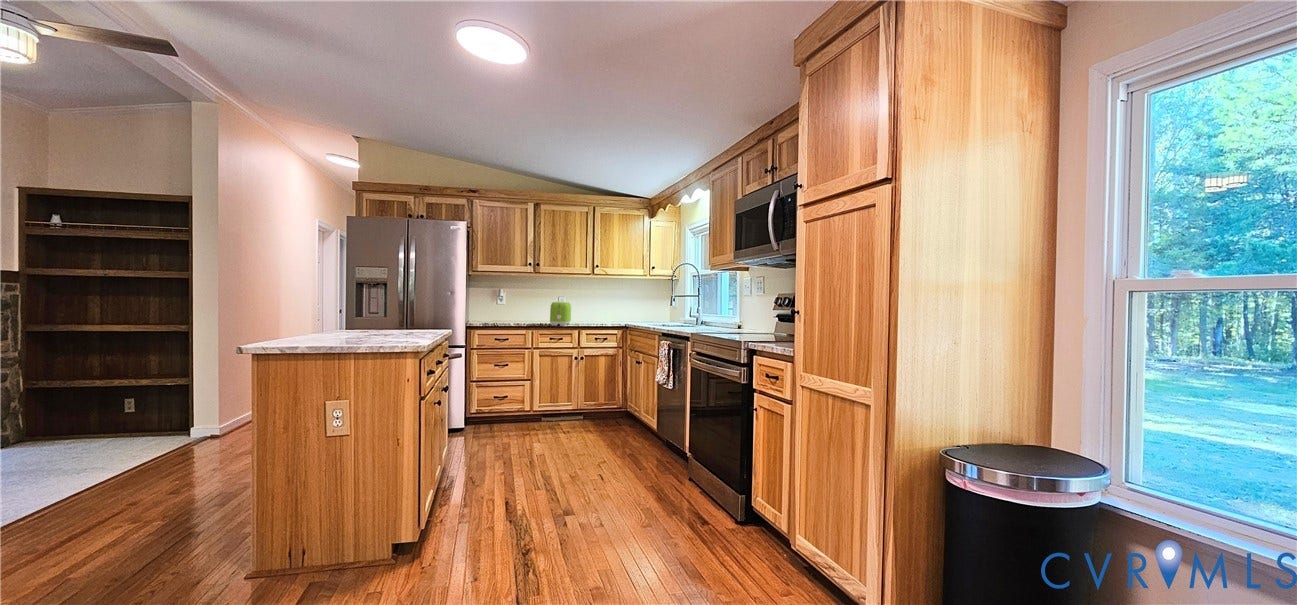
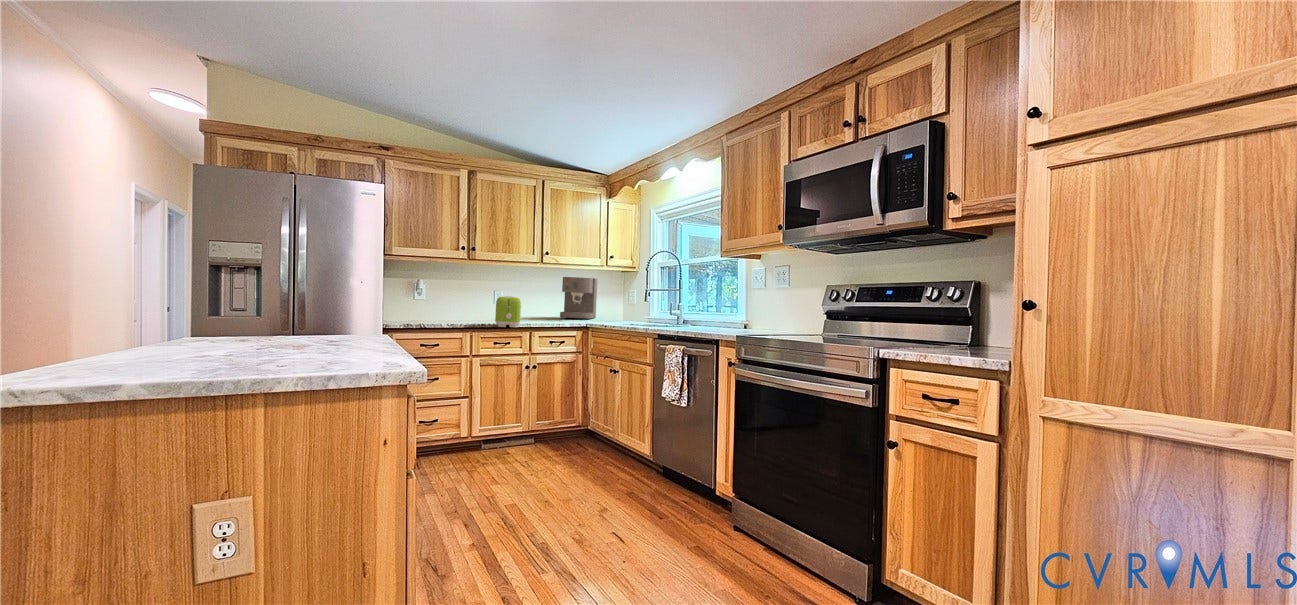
coffee maker: none [609,285,642,321] -> present [560,277,597,319]

